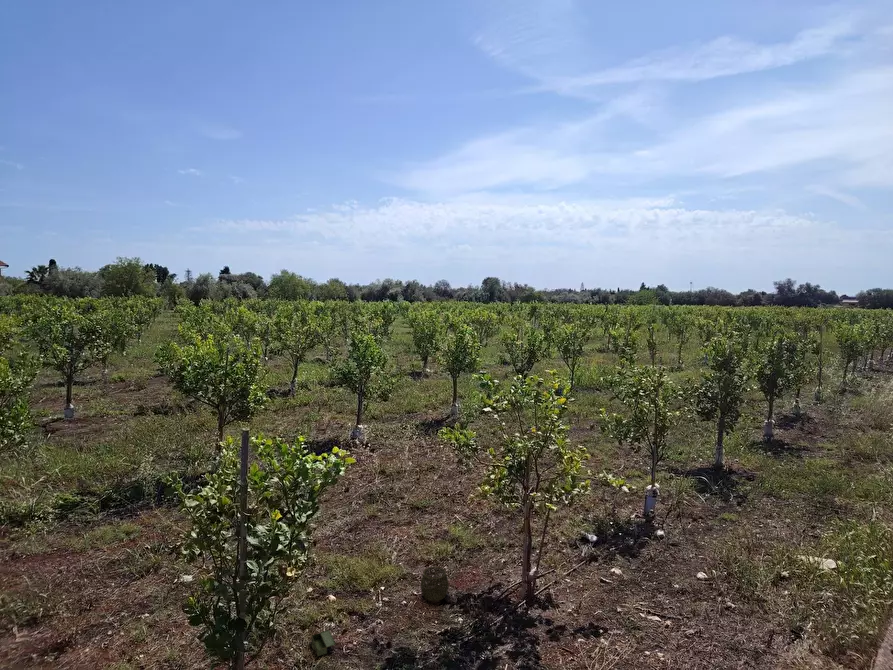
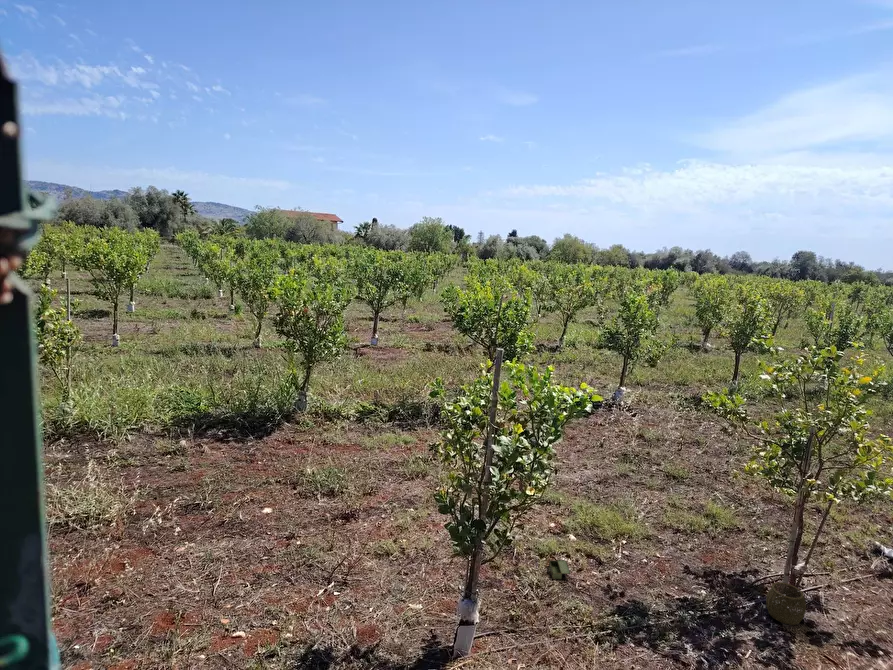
woven basket: present [421,567,449,601] -> present [766,582,806,625]

